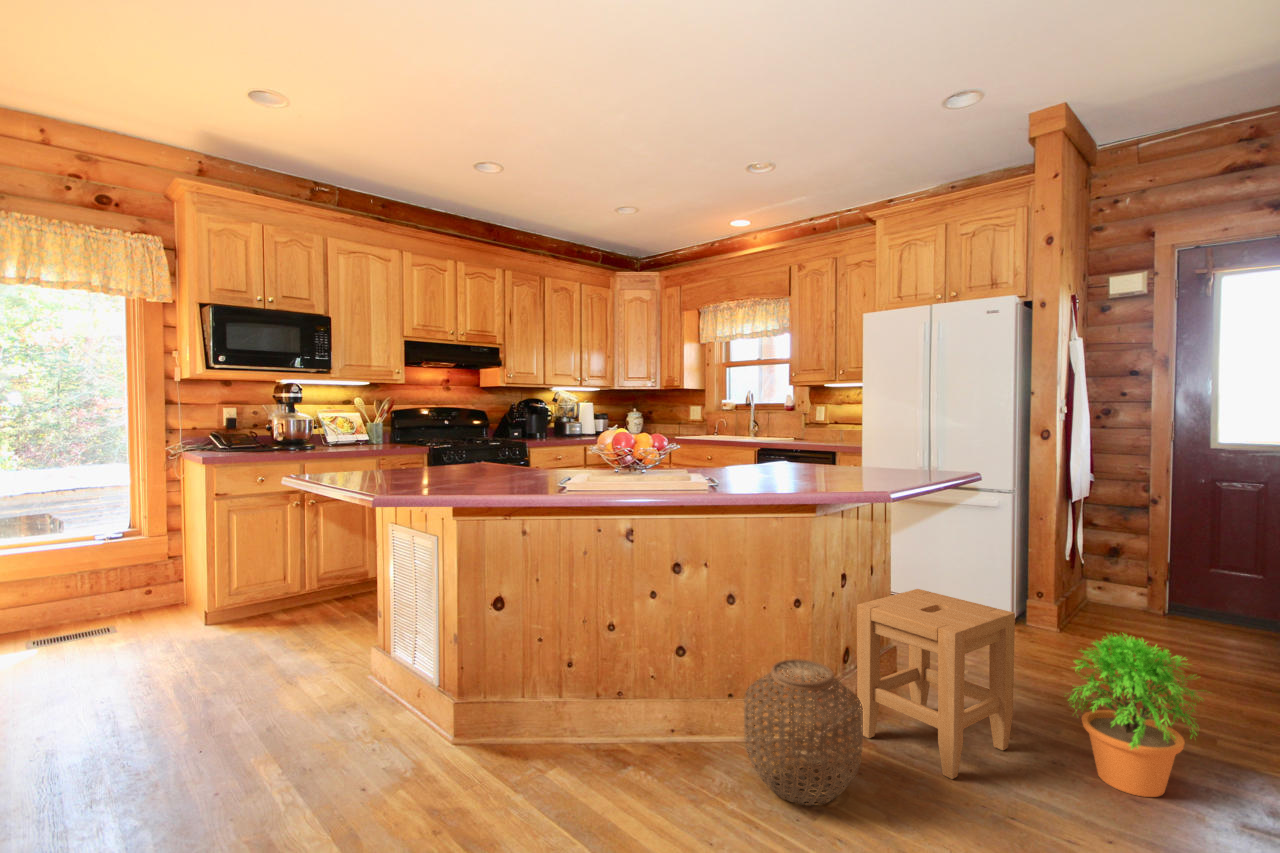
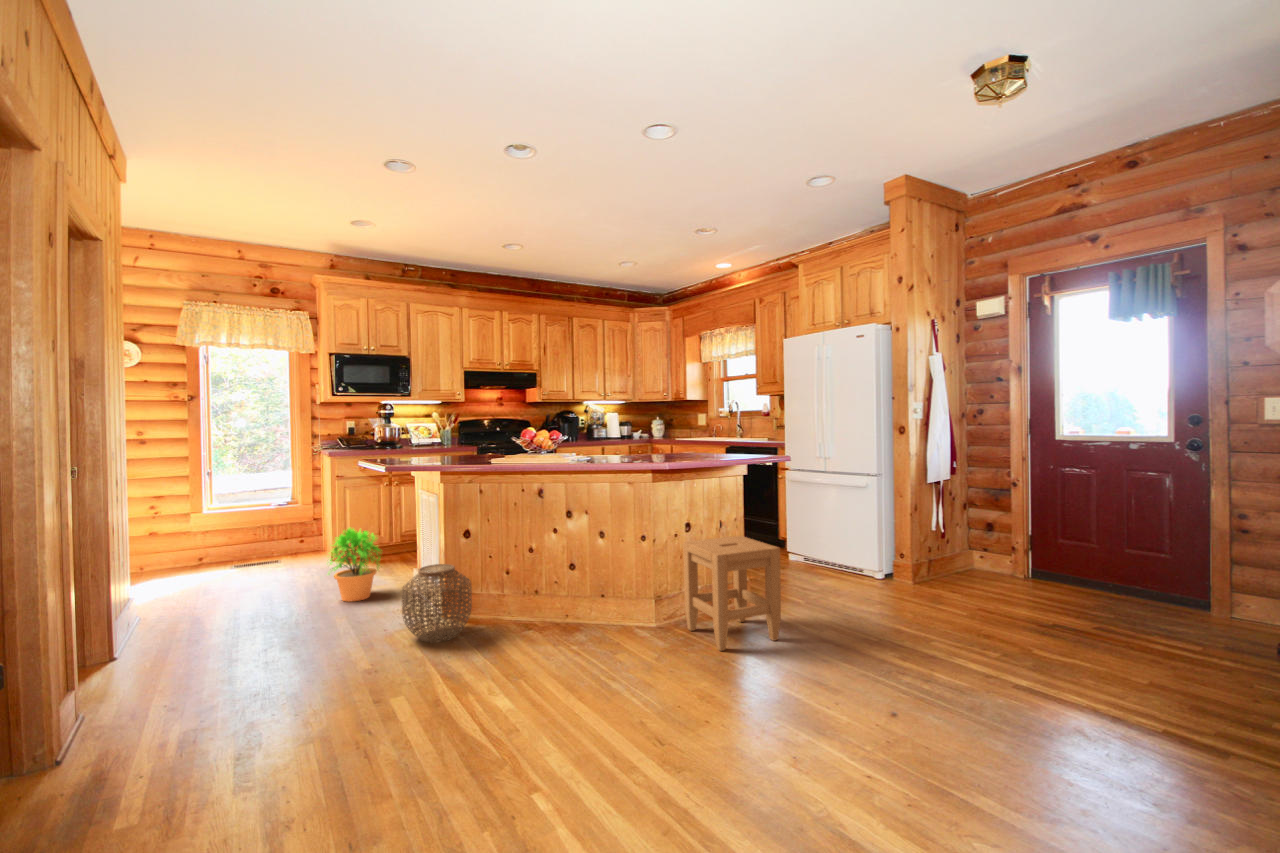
potted plant: present [1069,633,1204,797] -> present [330,528,381,602]
woven basket: present [744,659,863,805] -> present [402,564,472,642]

